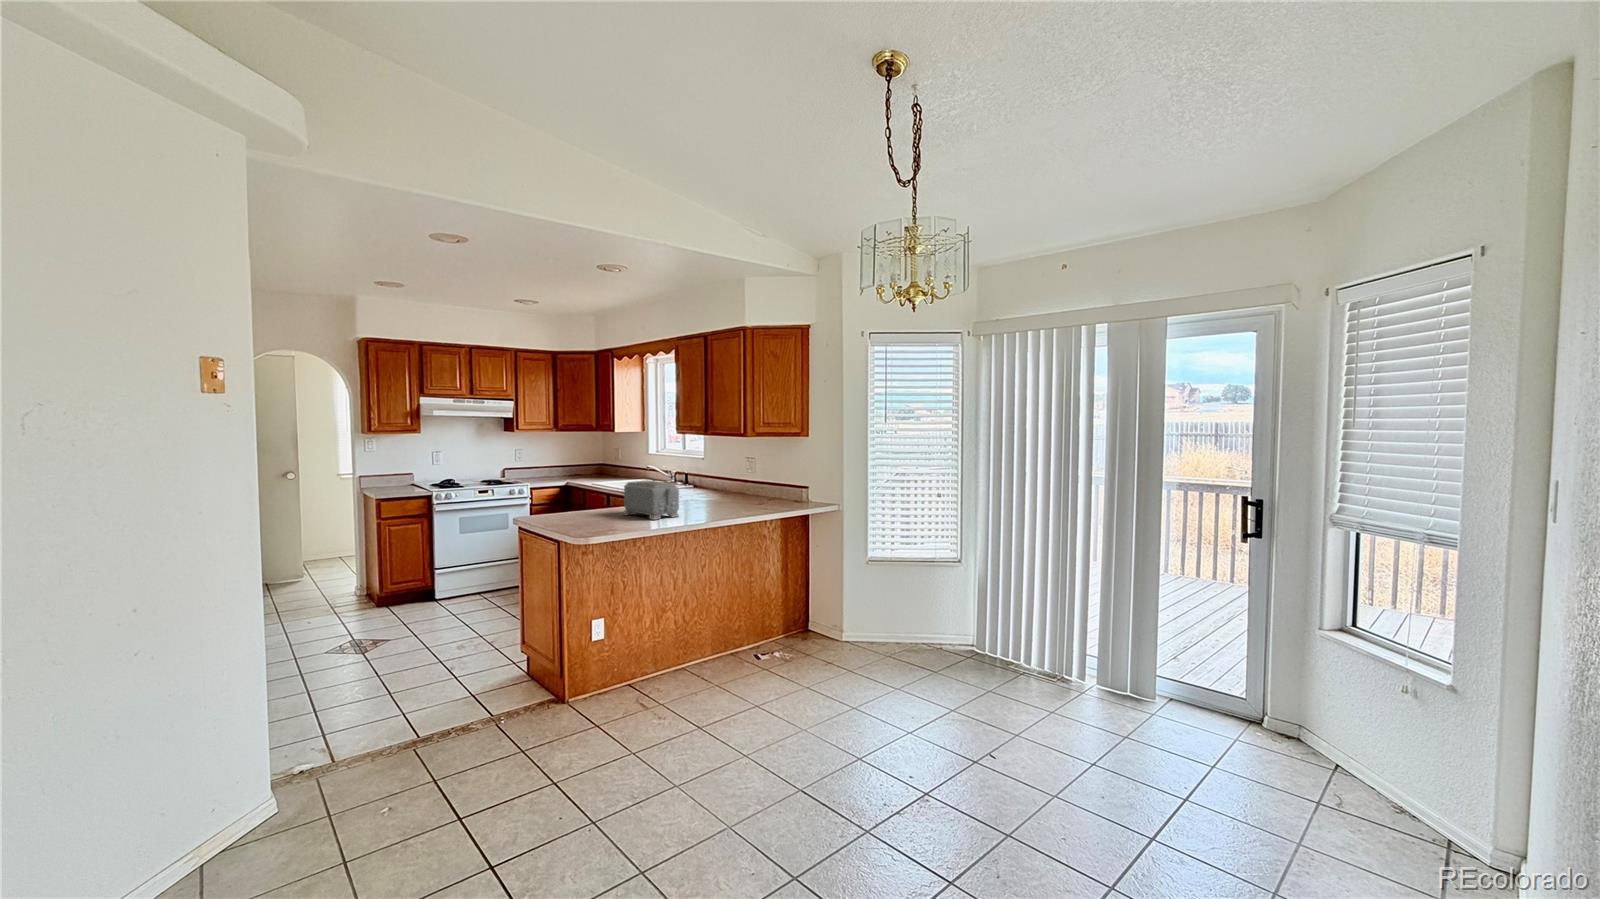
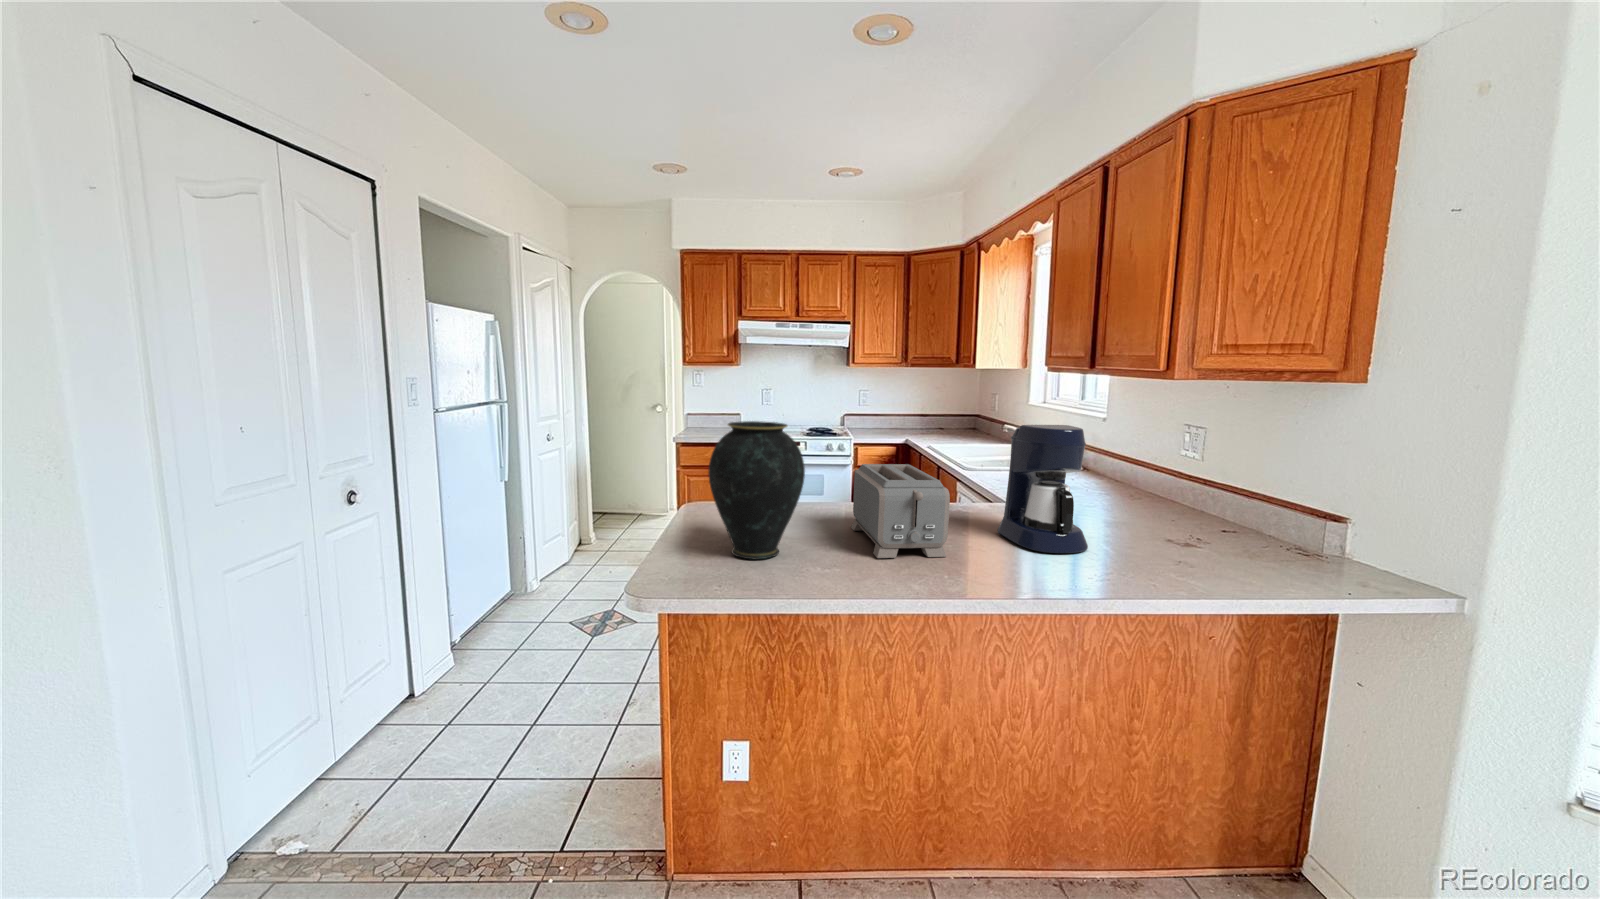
coffee maker: none [688,458,727,511] -> present [997,425,1088,553]
vase: none [574,462,621,527] -> present [708,421,805,559]

